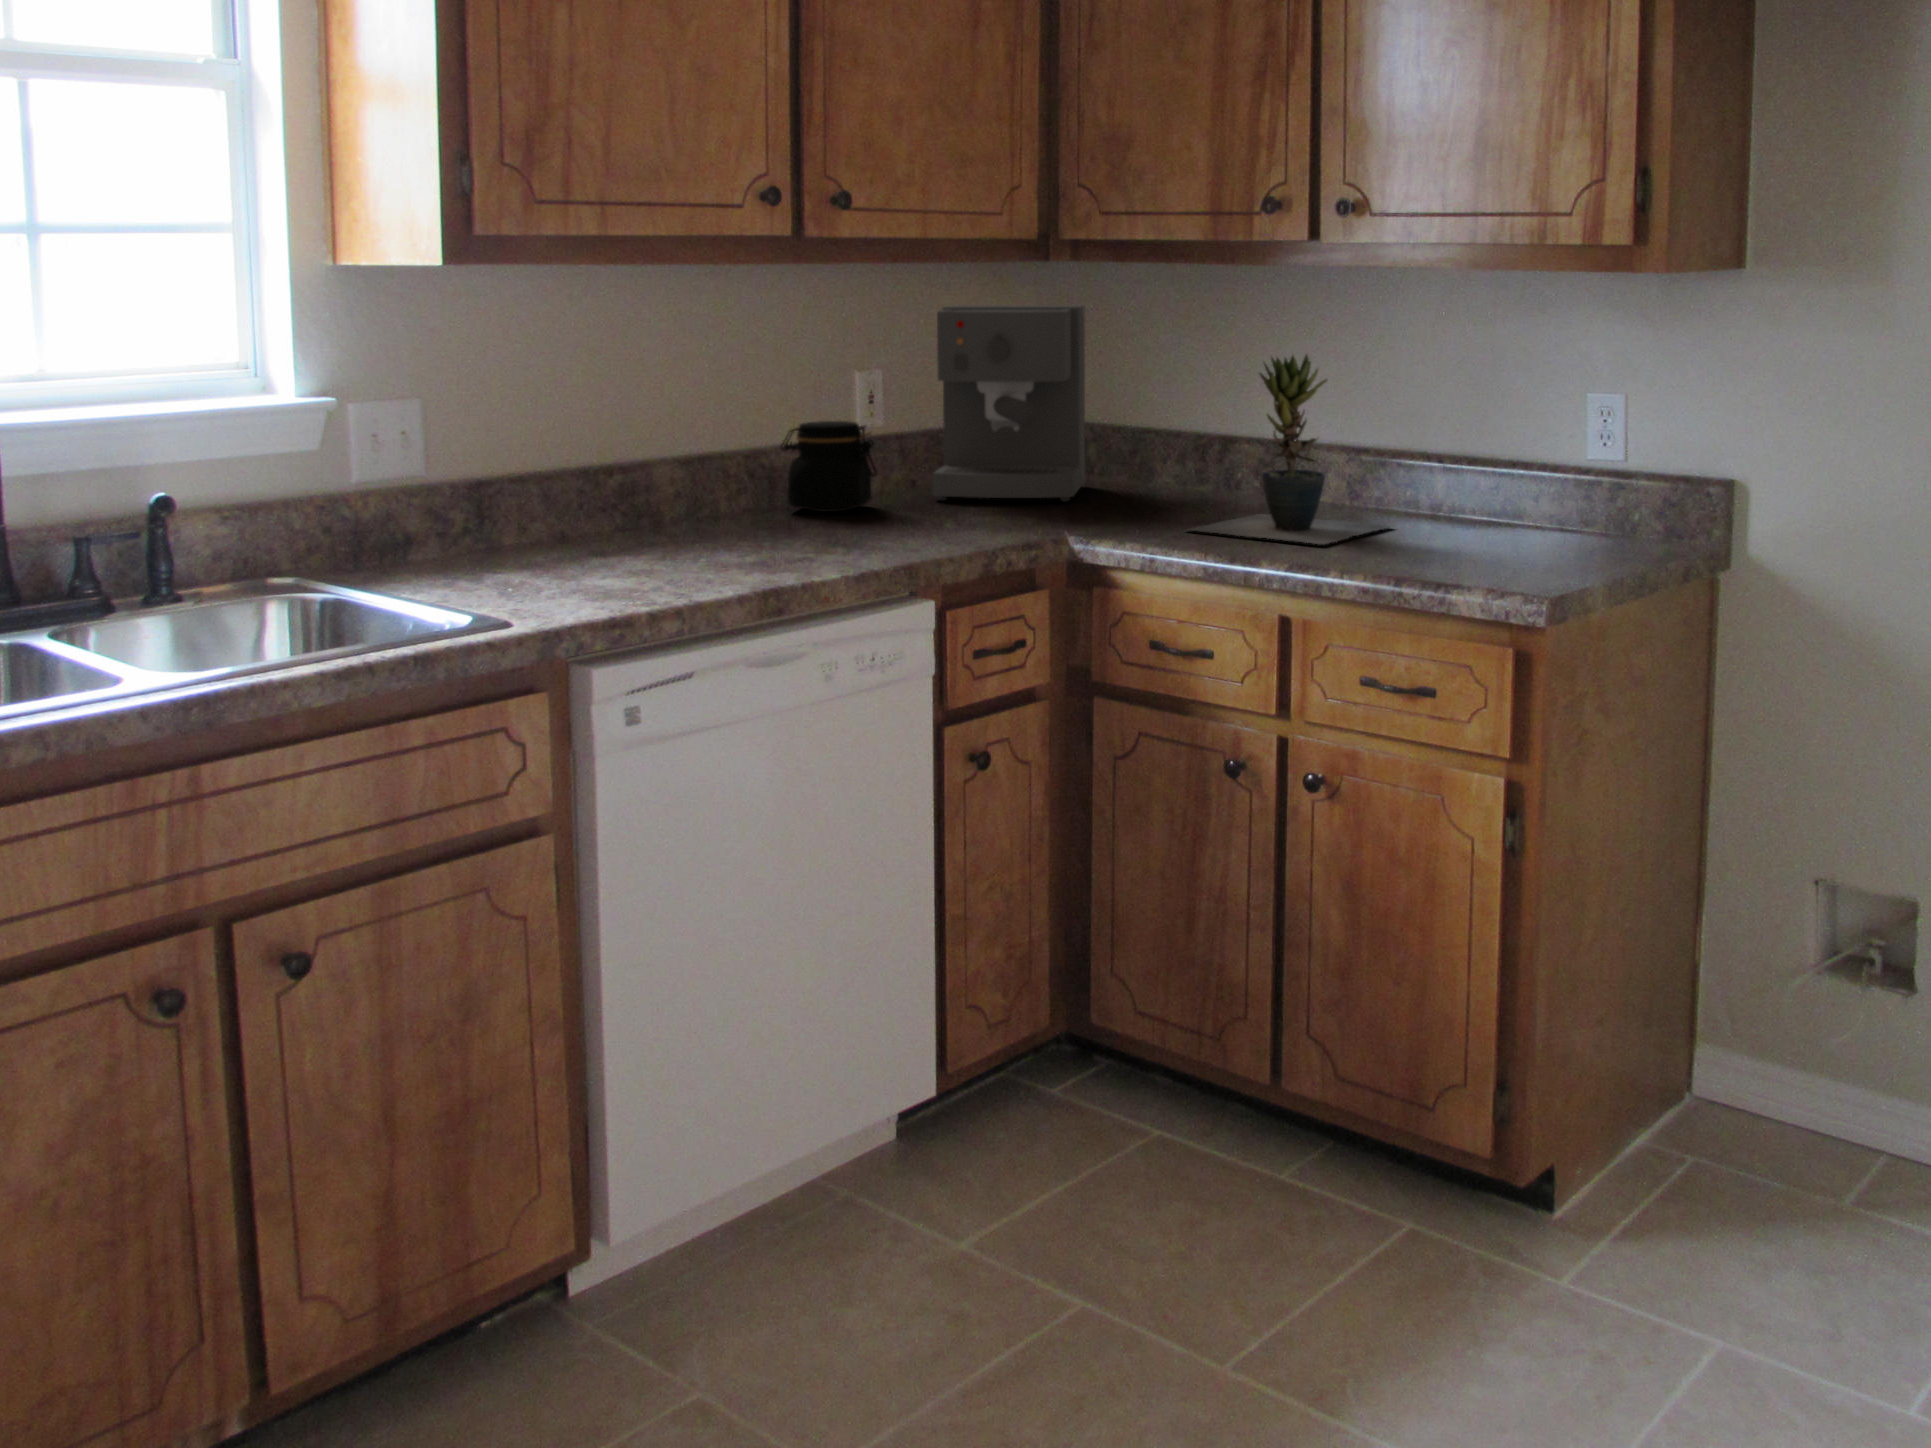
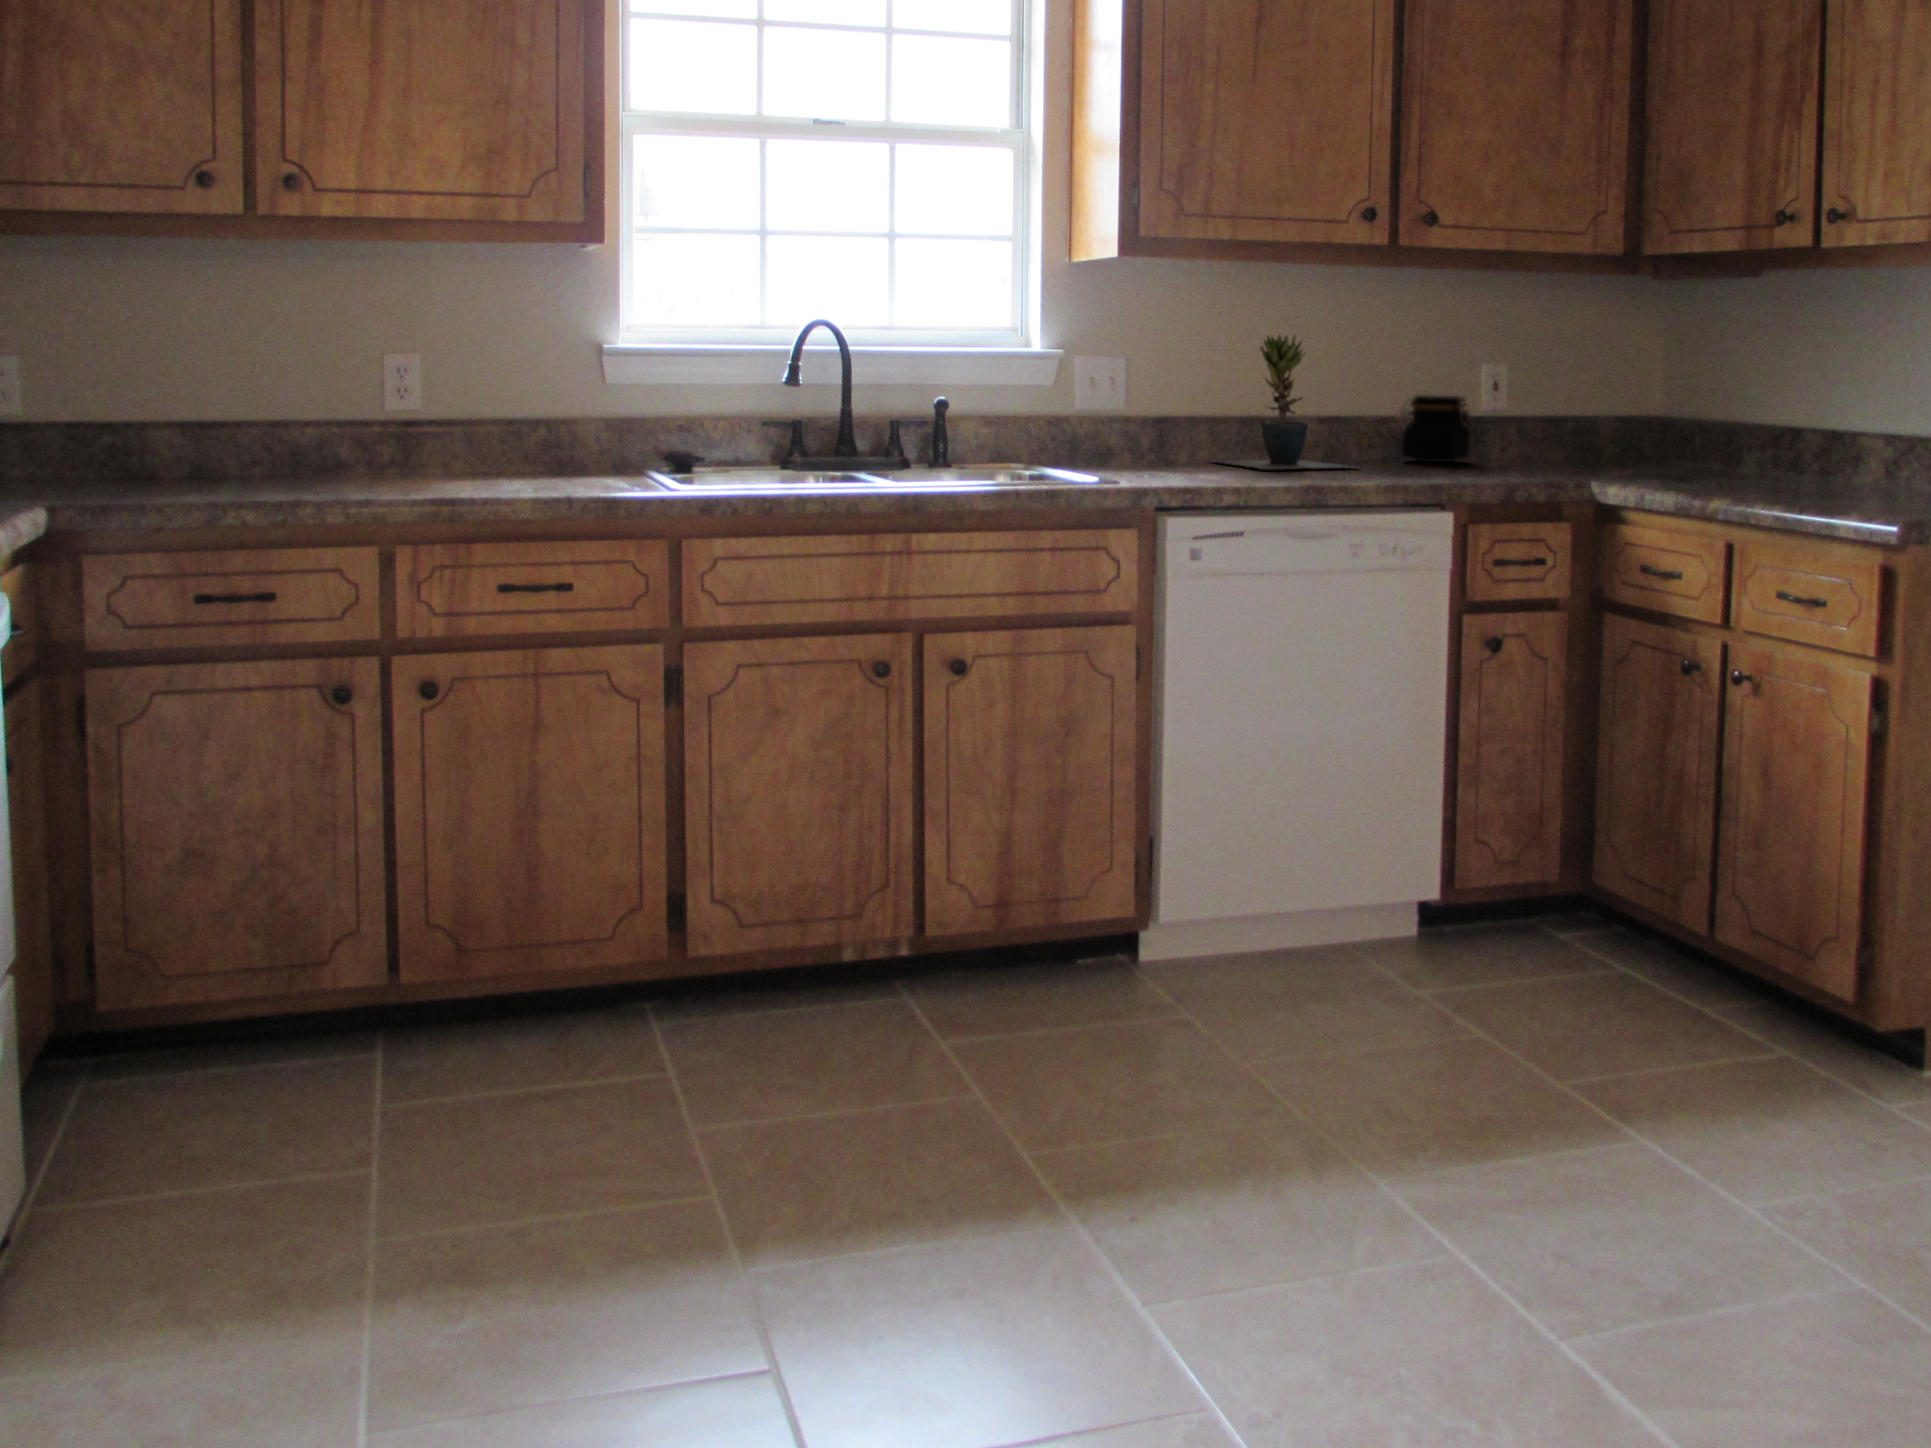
coffee maker: present [933,305,1085,501] -> none [1524,313,1673,468]
potted plant: present [1189,354,1389,544] -> present [1219,335,1352,469]

